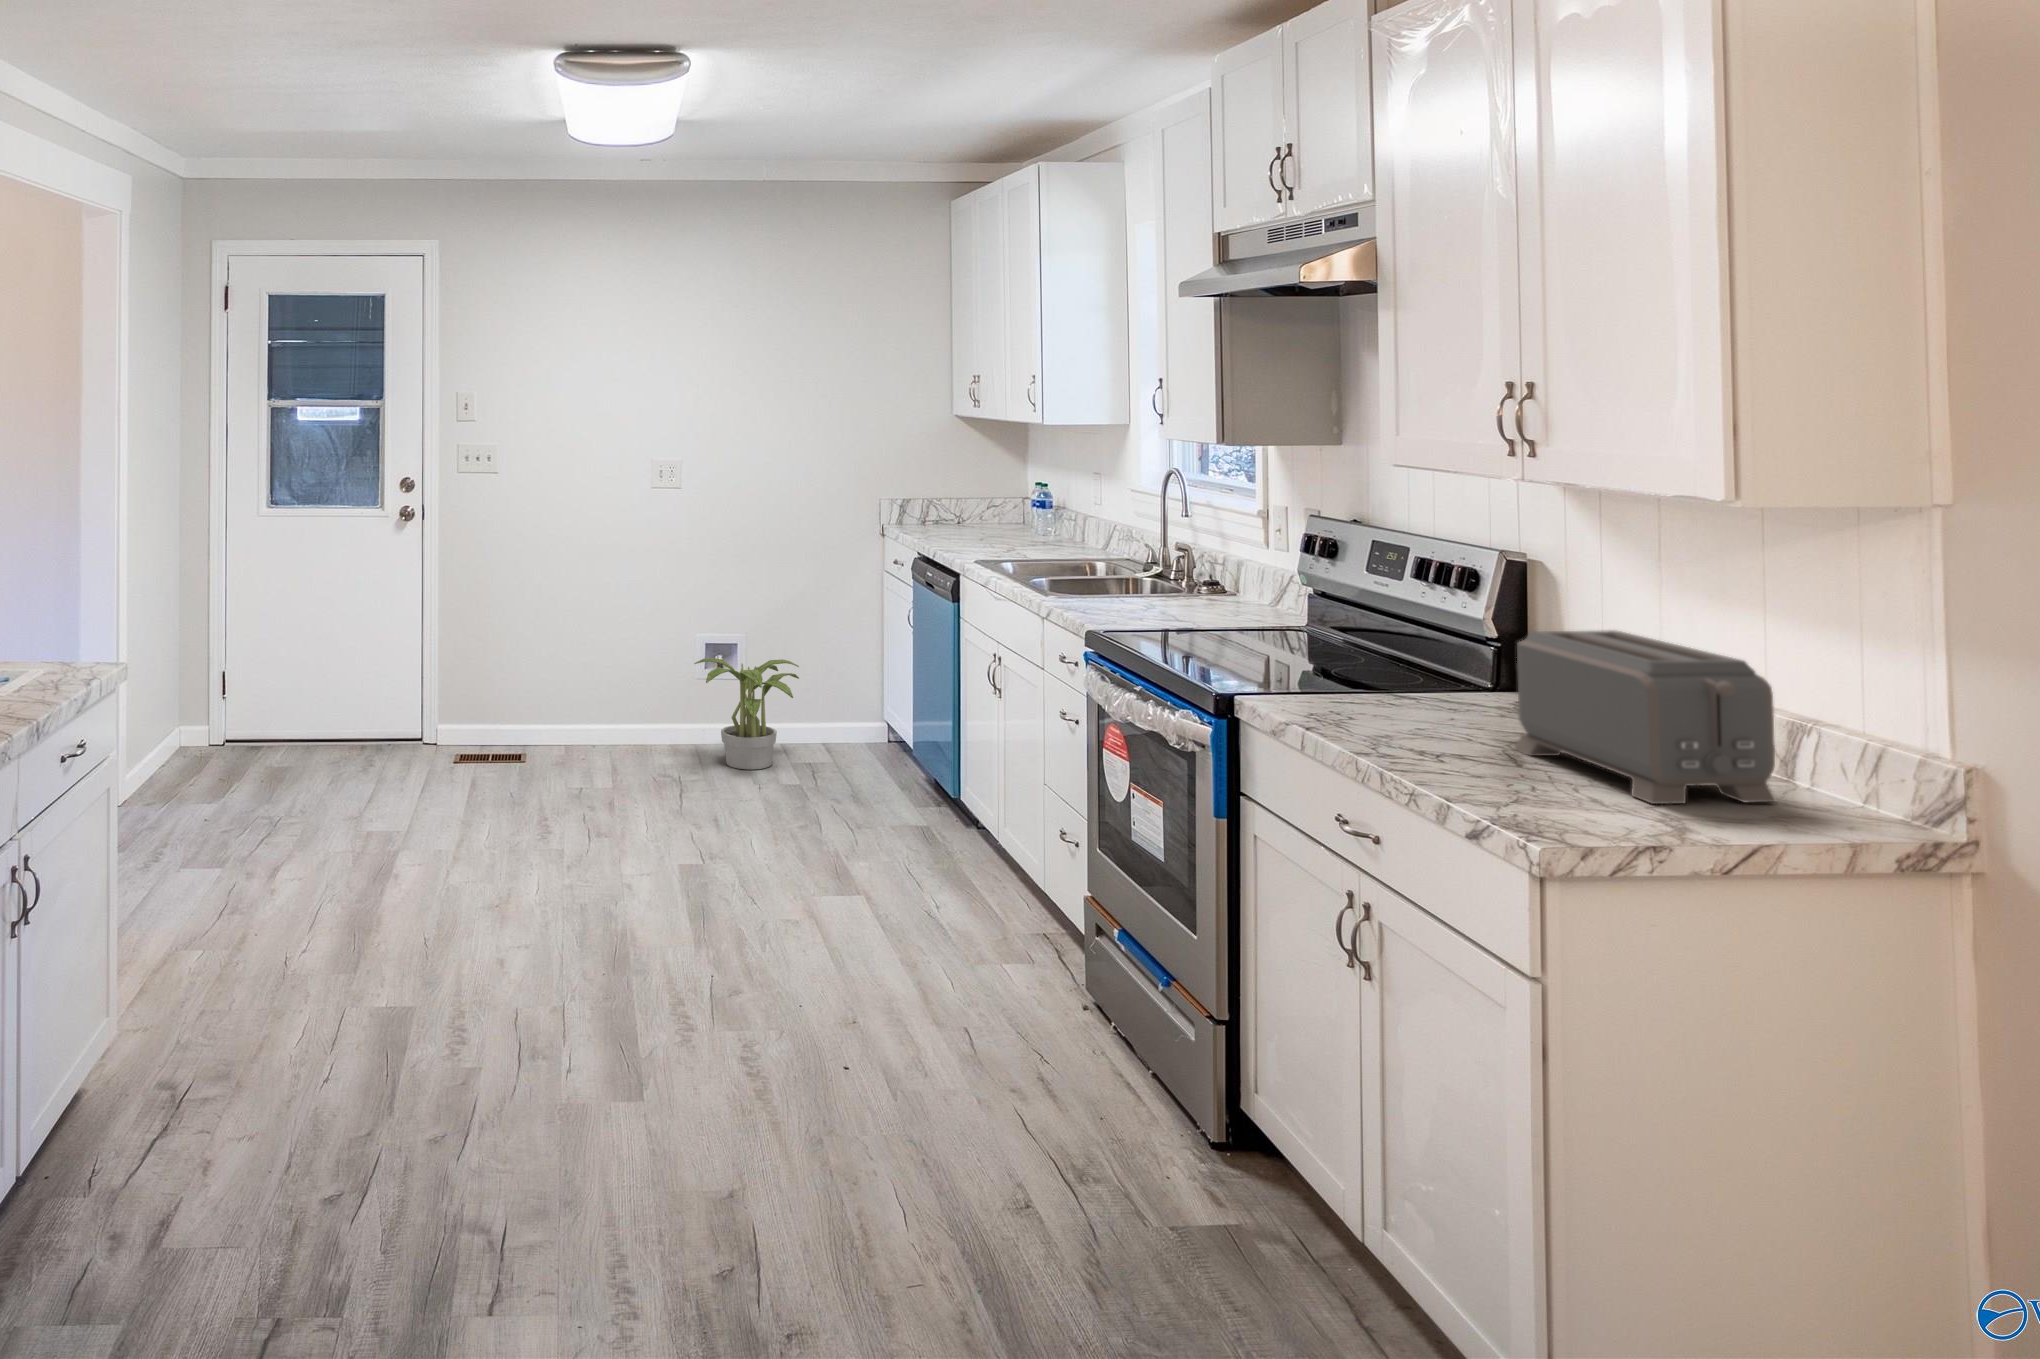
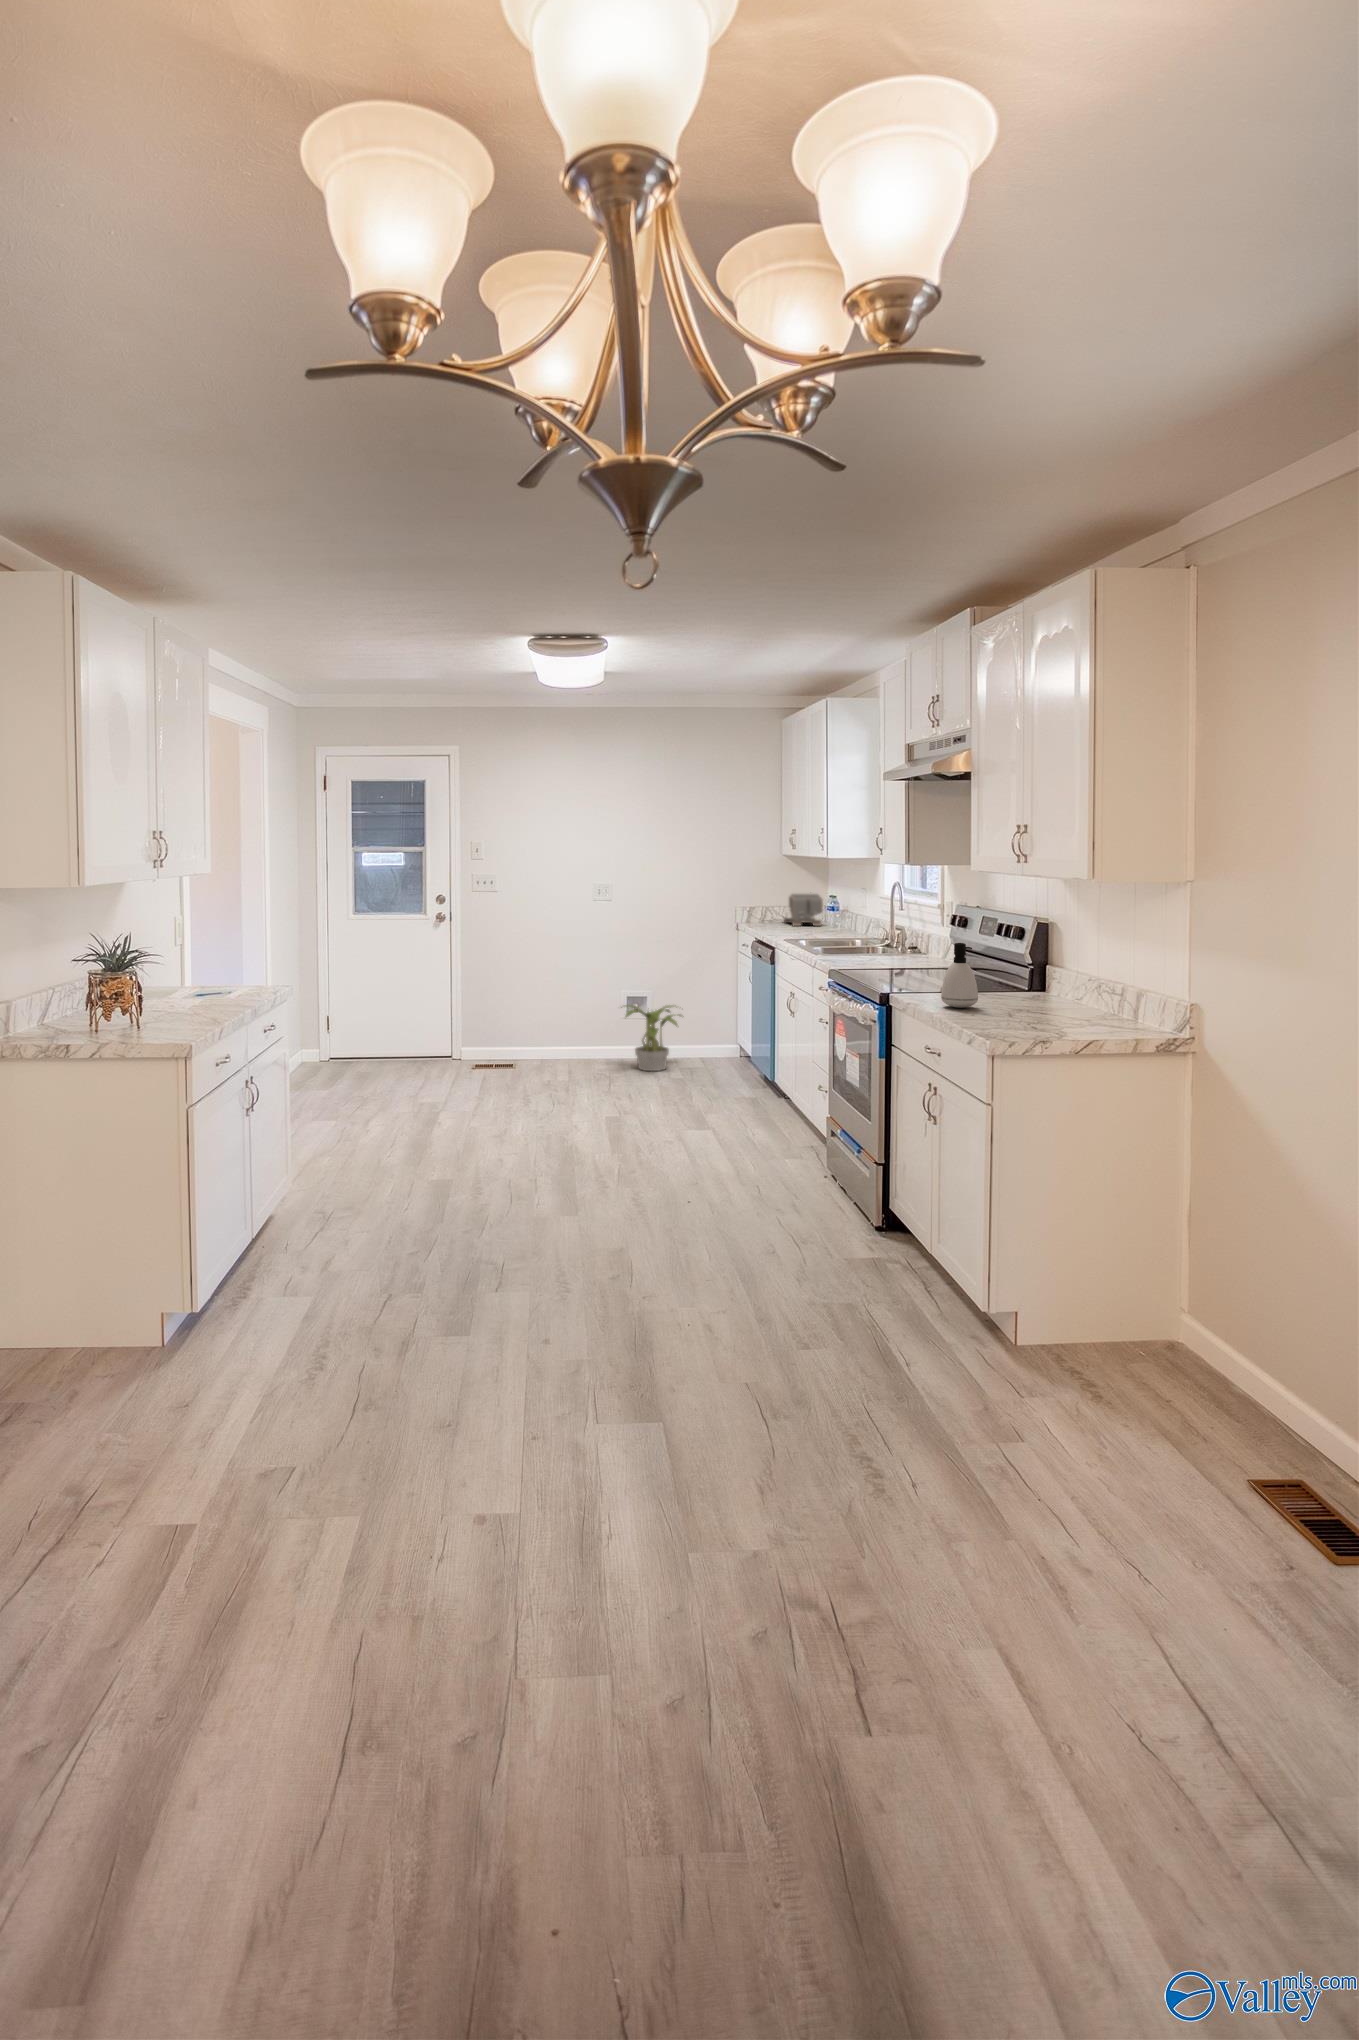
soap dispenser: none [1365,611,1442,740] -> present [941,943,978,1008]
toaster: present [1514,630,1776,804] -> present [783,894,823,926]

